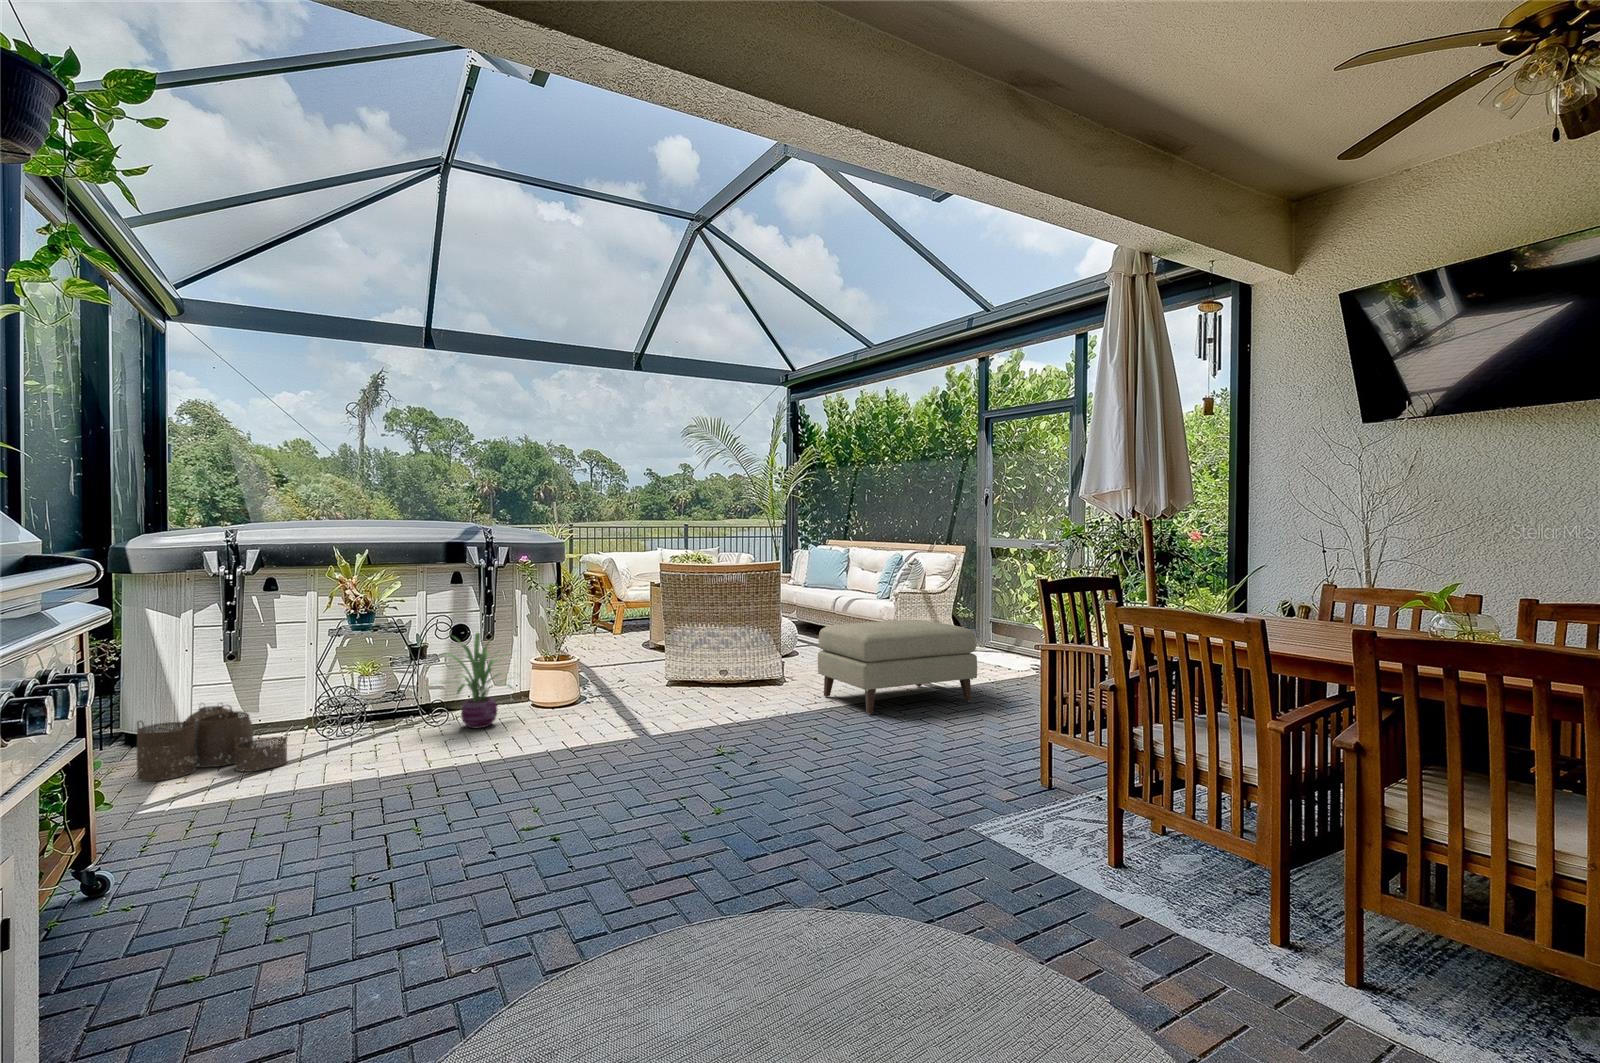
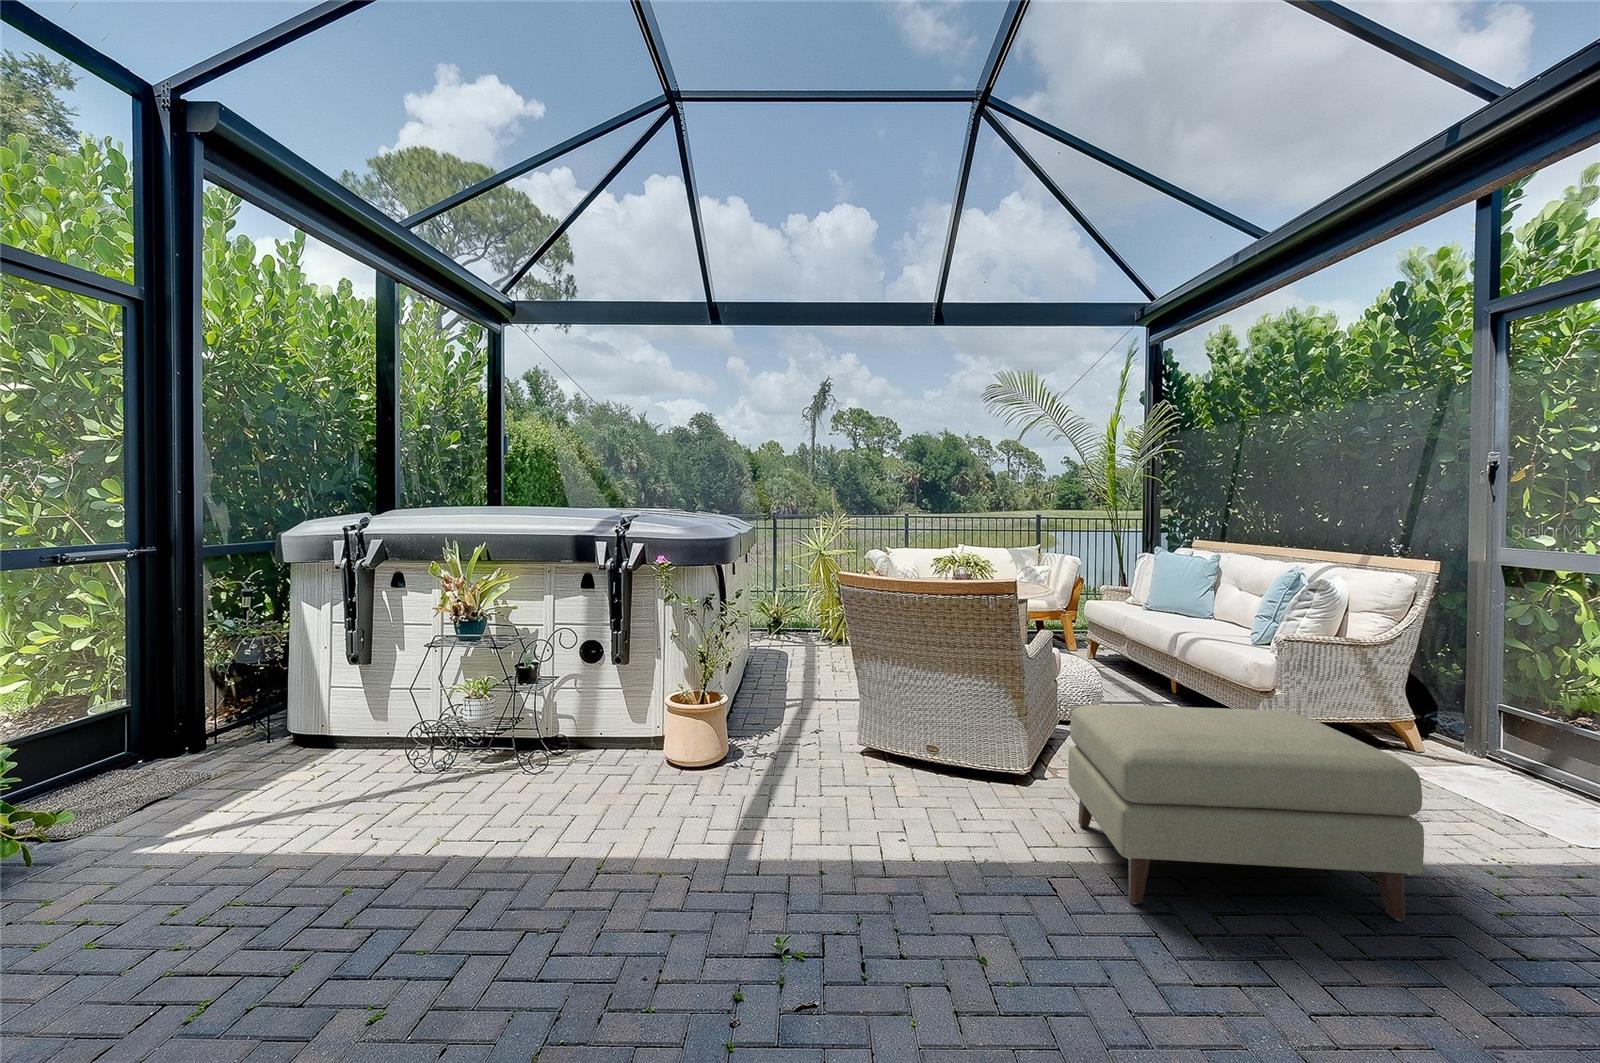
decorative plant: present [445,633,512,728] -> none [507,659,645,785]
woven basket: present [136,703,288,781] -> none [215,710,365,809]

